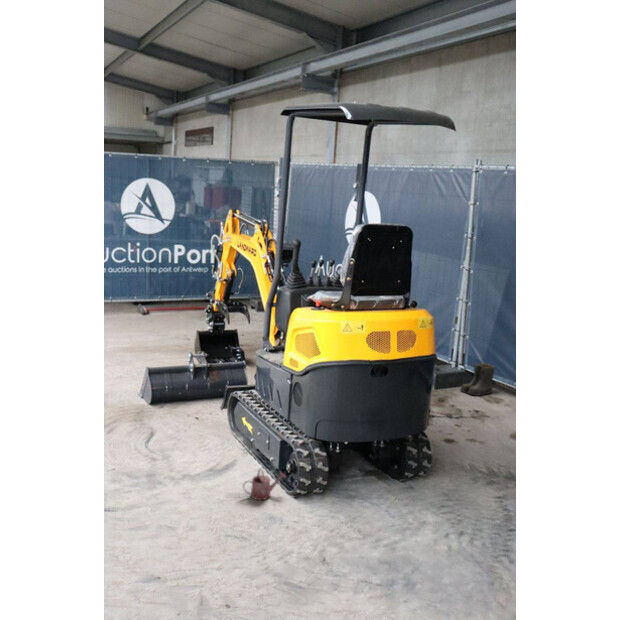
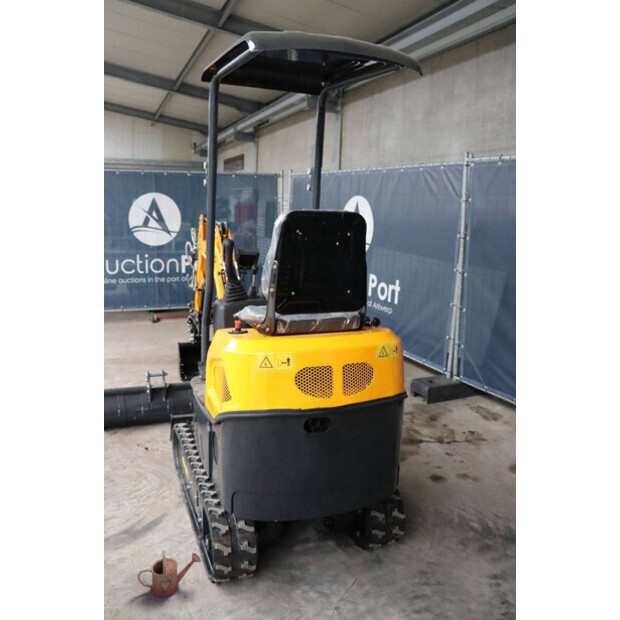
boots: present [460,363,495,396] -> none [454,375,493,413]

